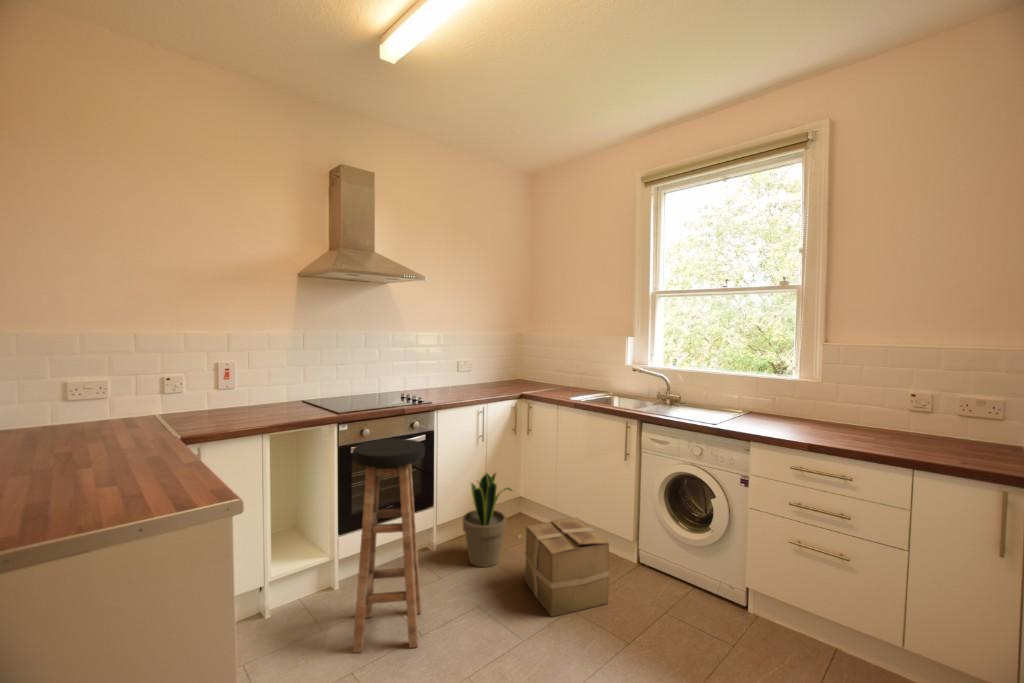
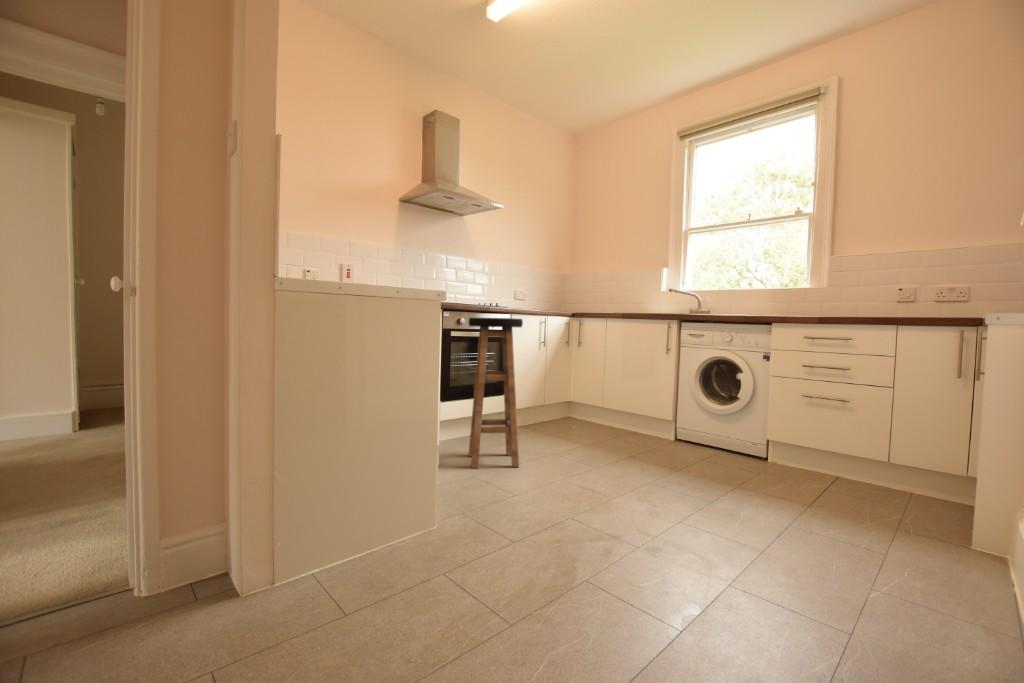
potted plant: present [463,473,512,567] -> none [533,365,575,439]
cardboard box: present [525,518,609,617] -> none [588,398,659,459]

